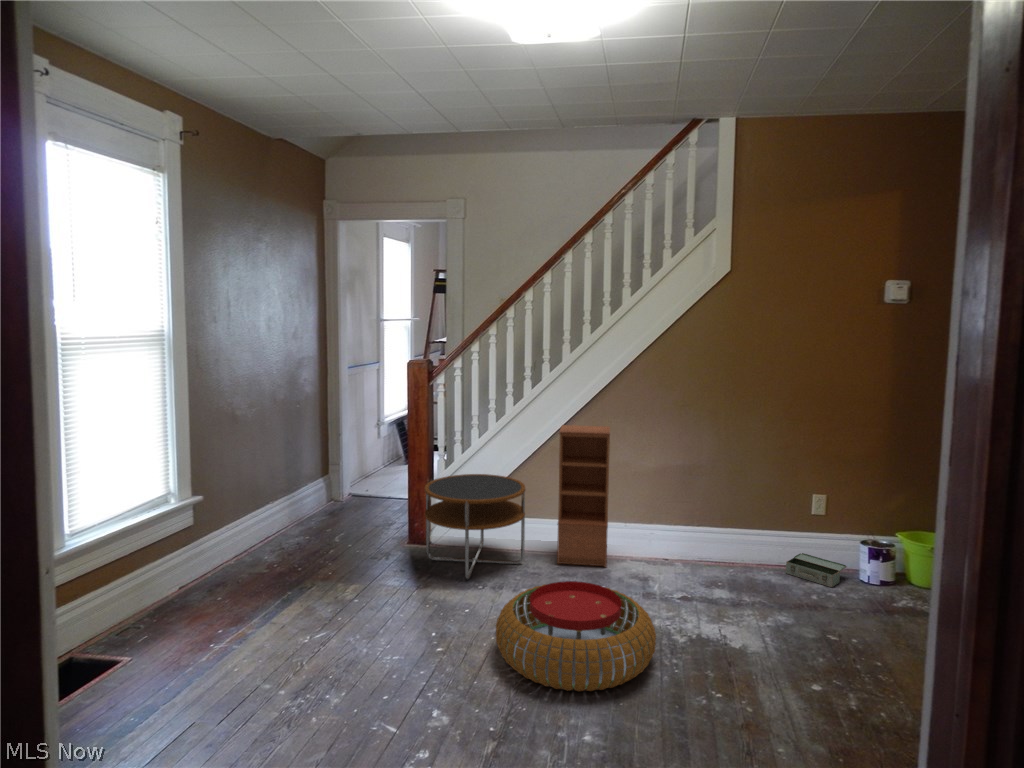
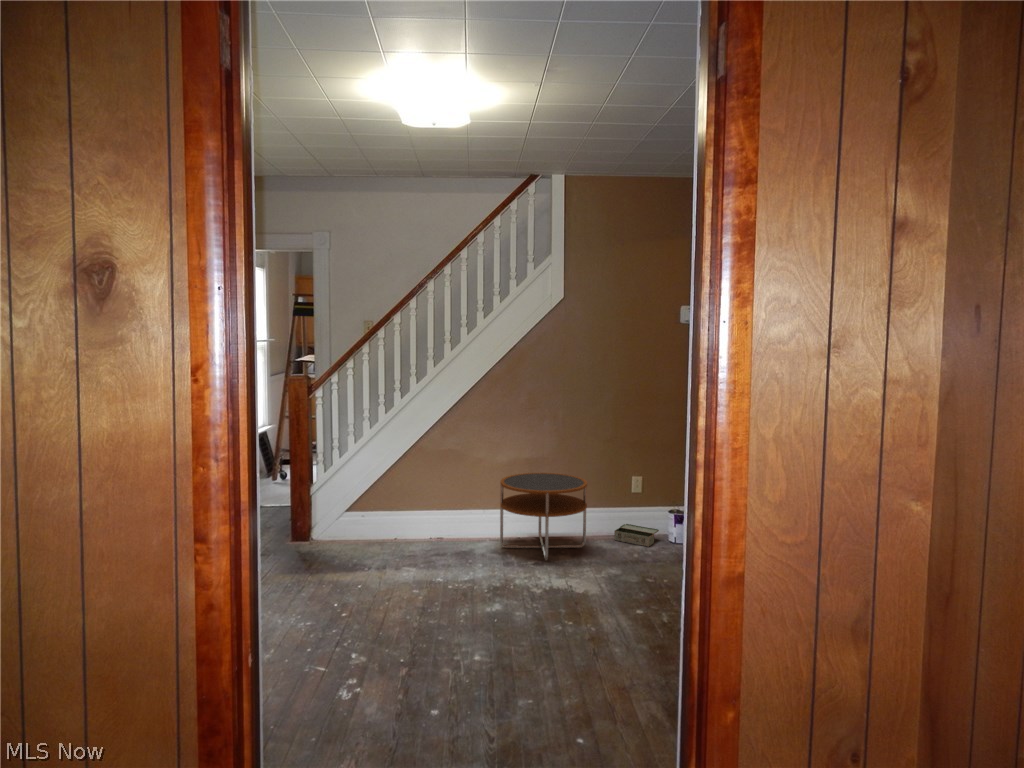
bookcase: present [557,425,610,567] -> none [429,428,472,548]
side table: present [425,474,525,579] -> present [500,473,587,560]
pouf: present [496,581,656,691] -> none [387,551,519,633]

